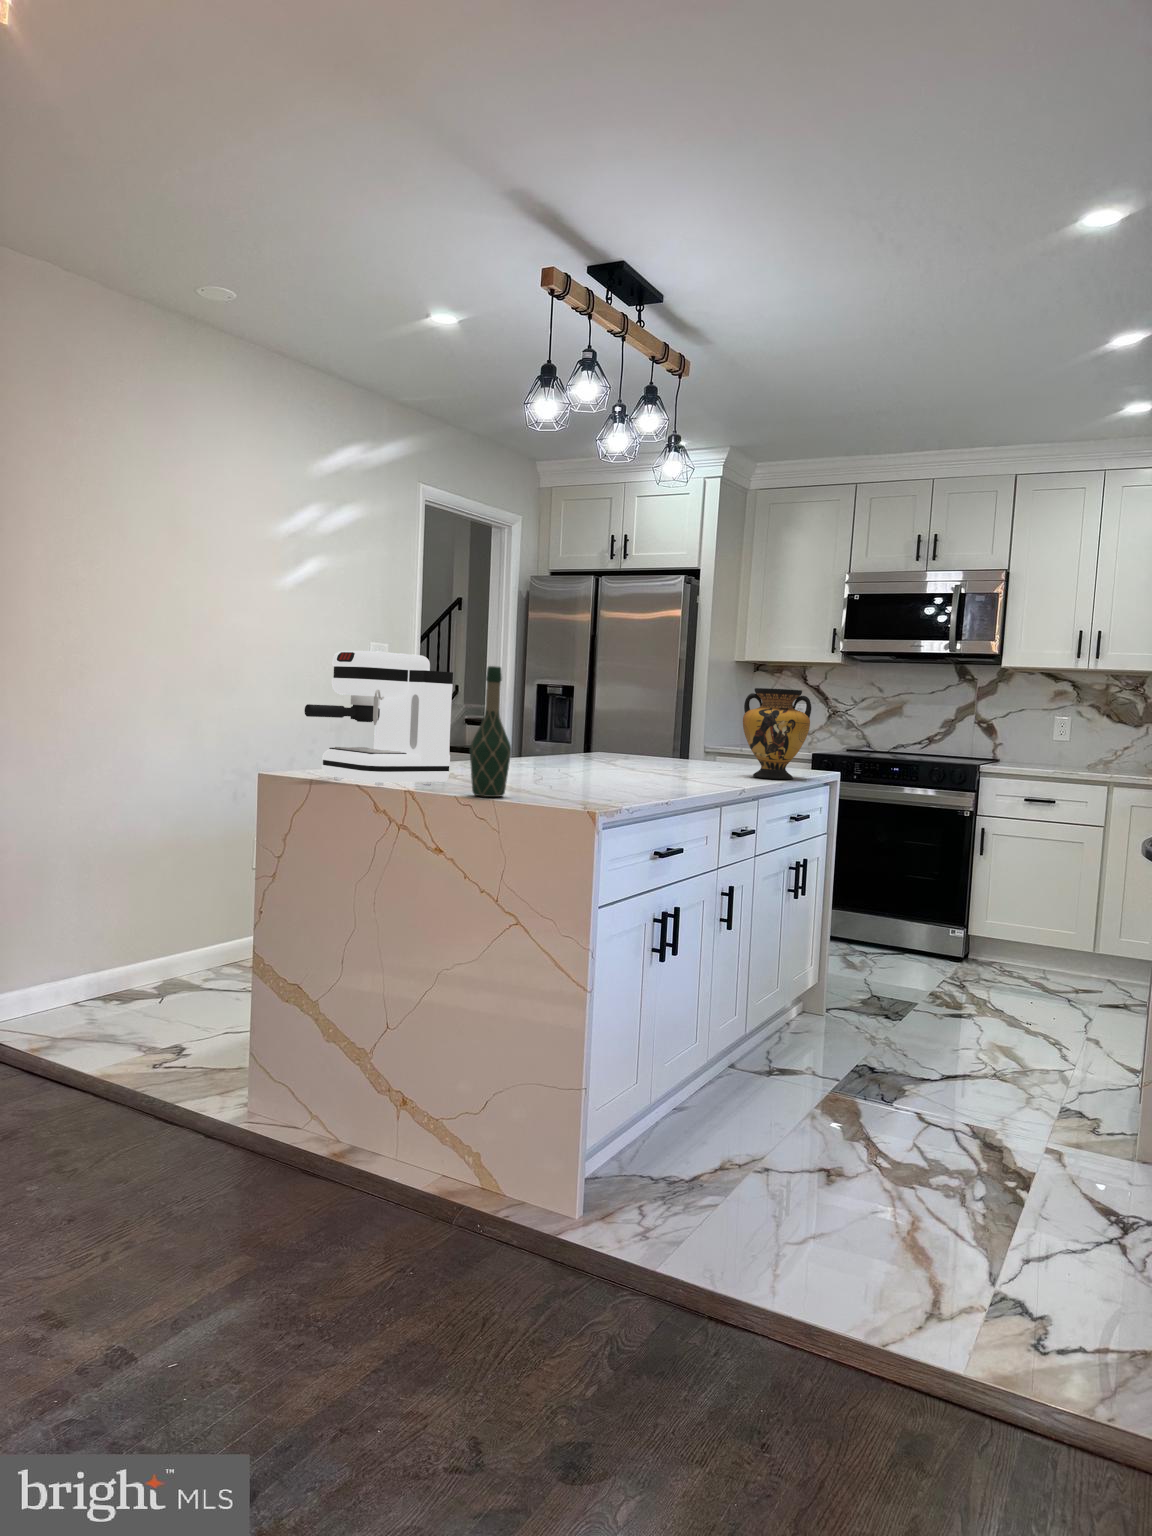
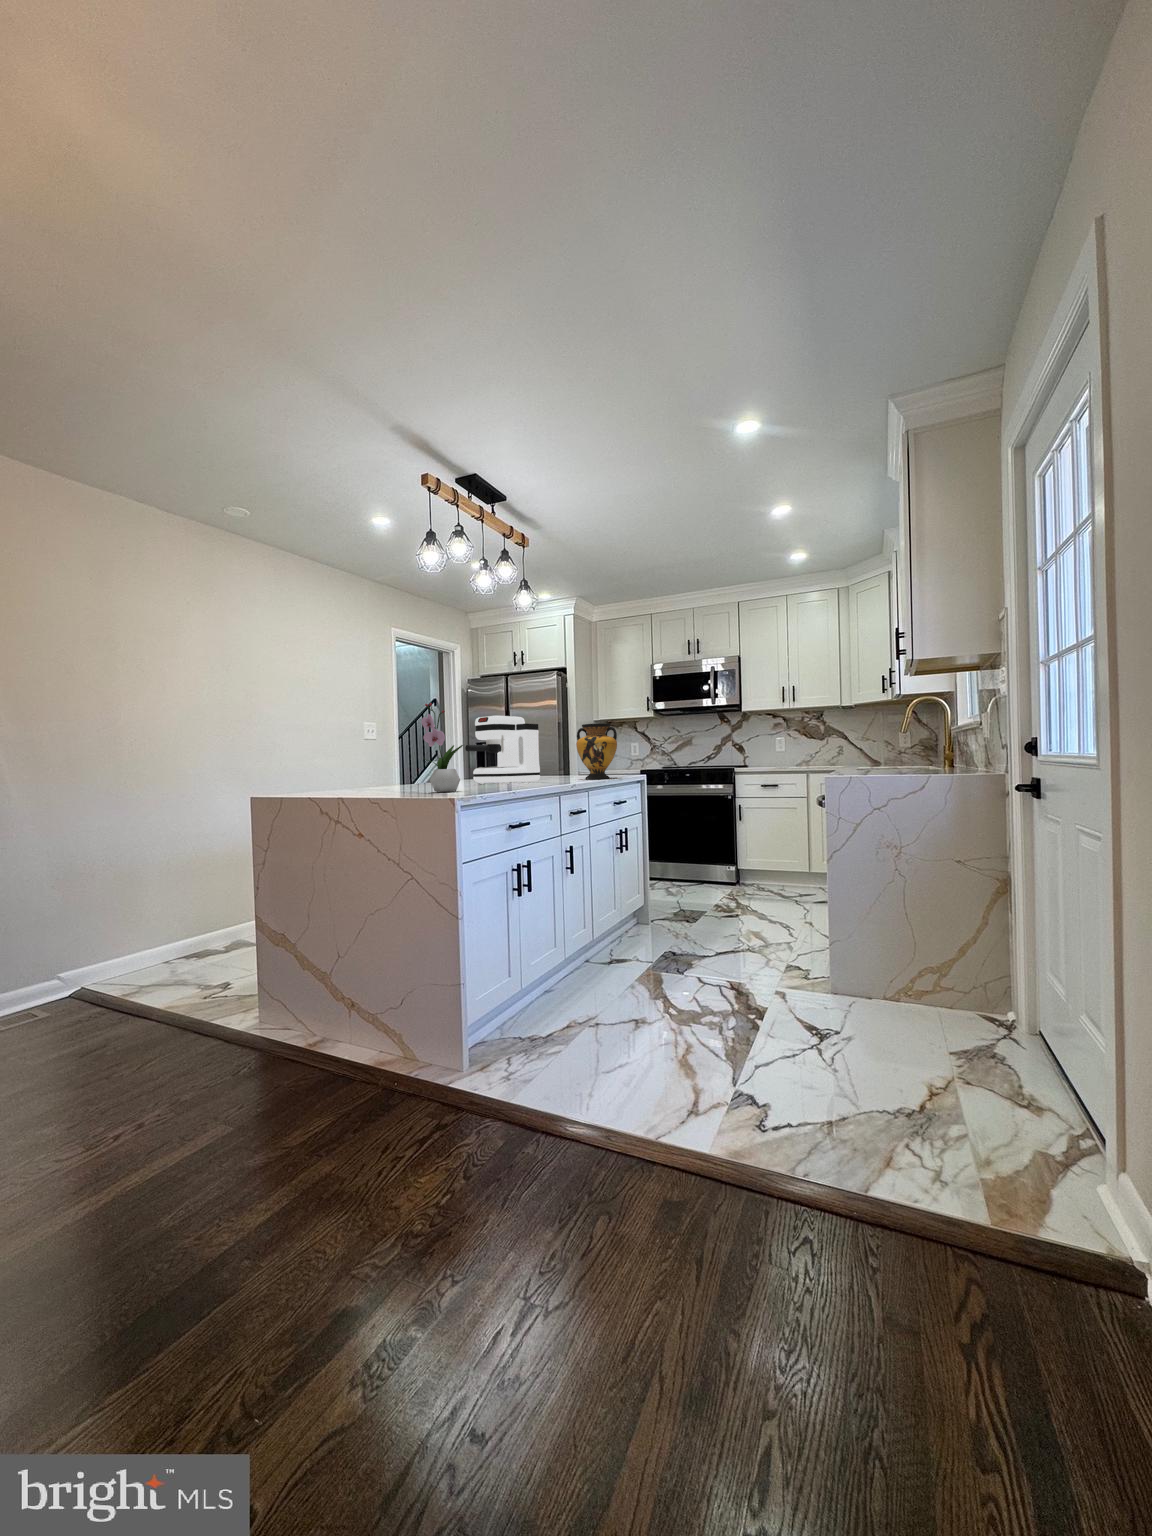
flower arrangement: none [526,650,590,791] -> present [421,703,463,792]
coffee maker: present [304,651,453,786] -> present [465,716,540,784]
wine bottle: present [470,666,511,797] -> none [379,712,407,797]

